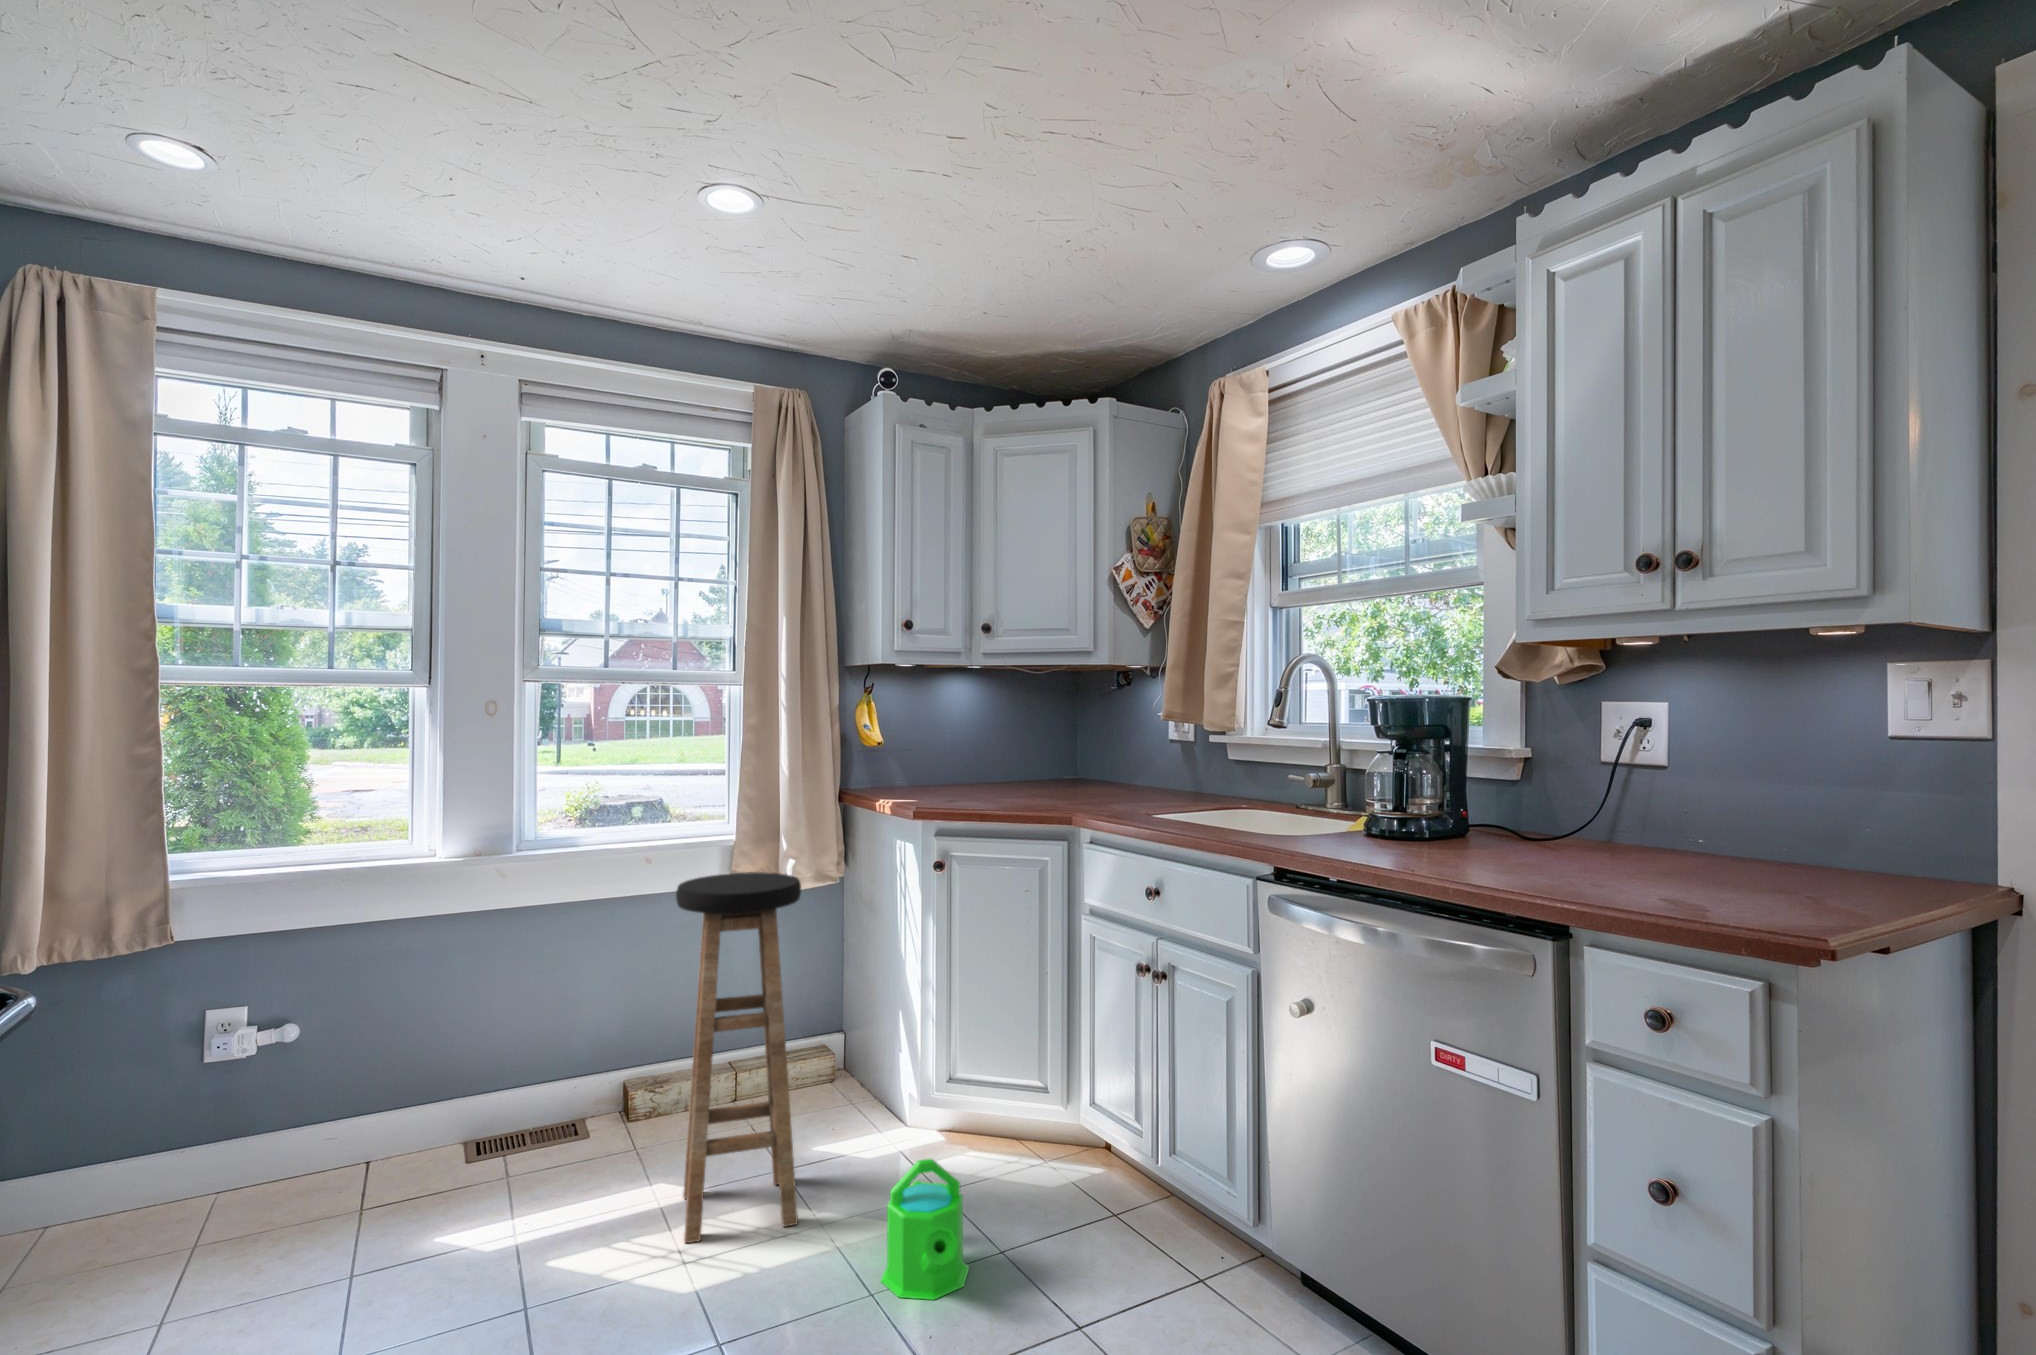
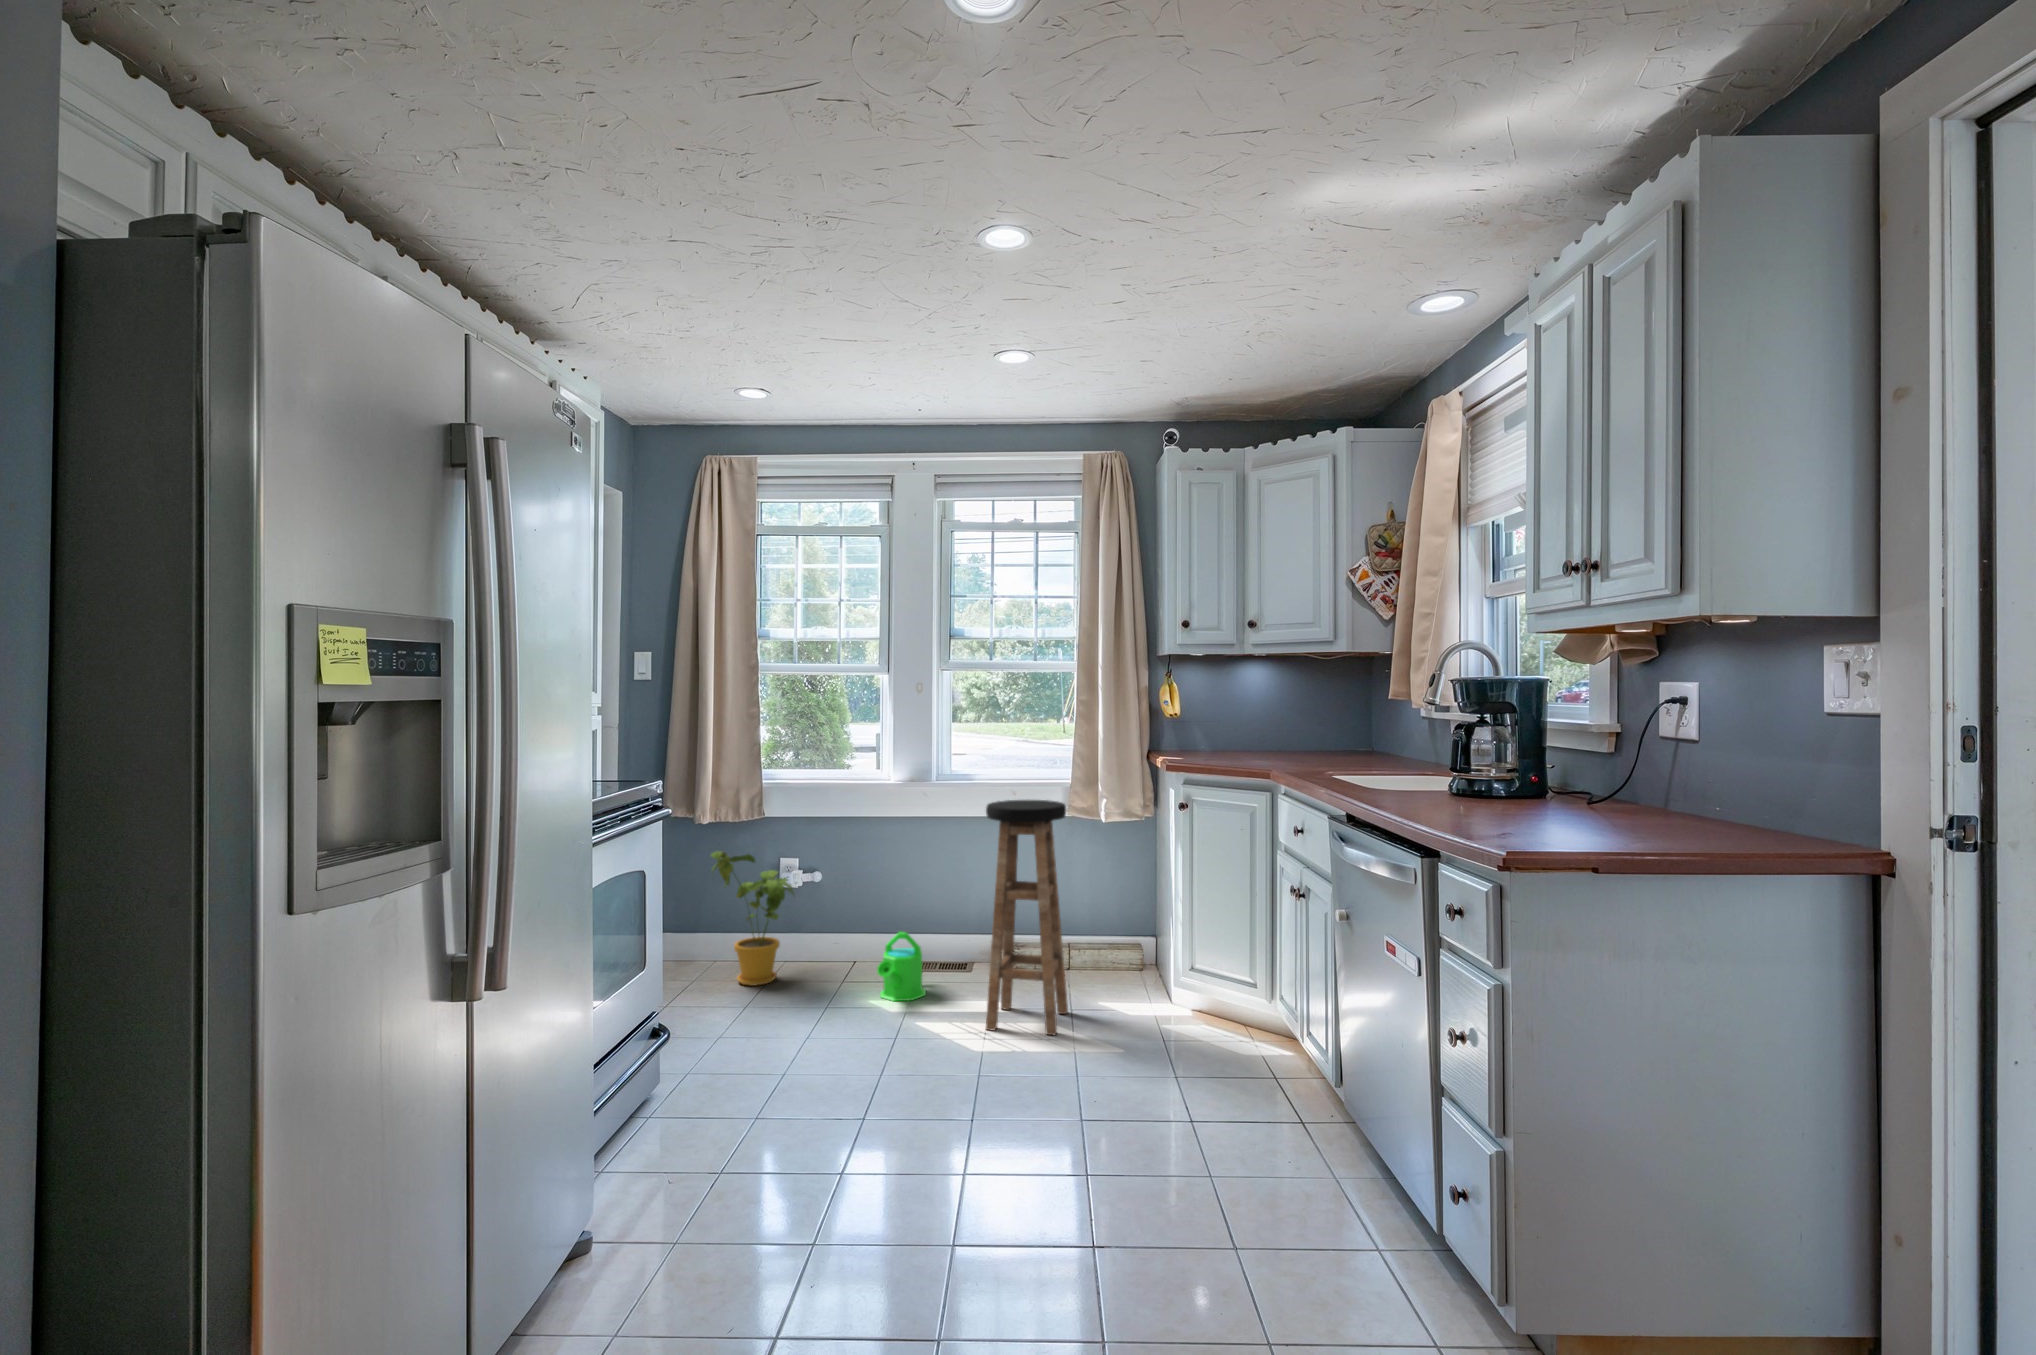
house plant: none [71,1018,269,1271] -> present [711,851,794,986]
watering can: present [880,1159,969,1300] -> present [877,932,926,1001]

